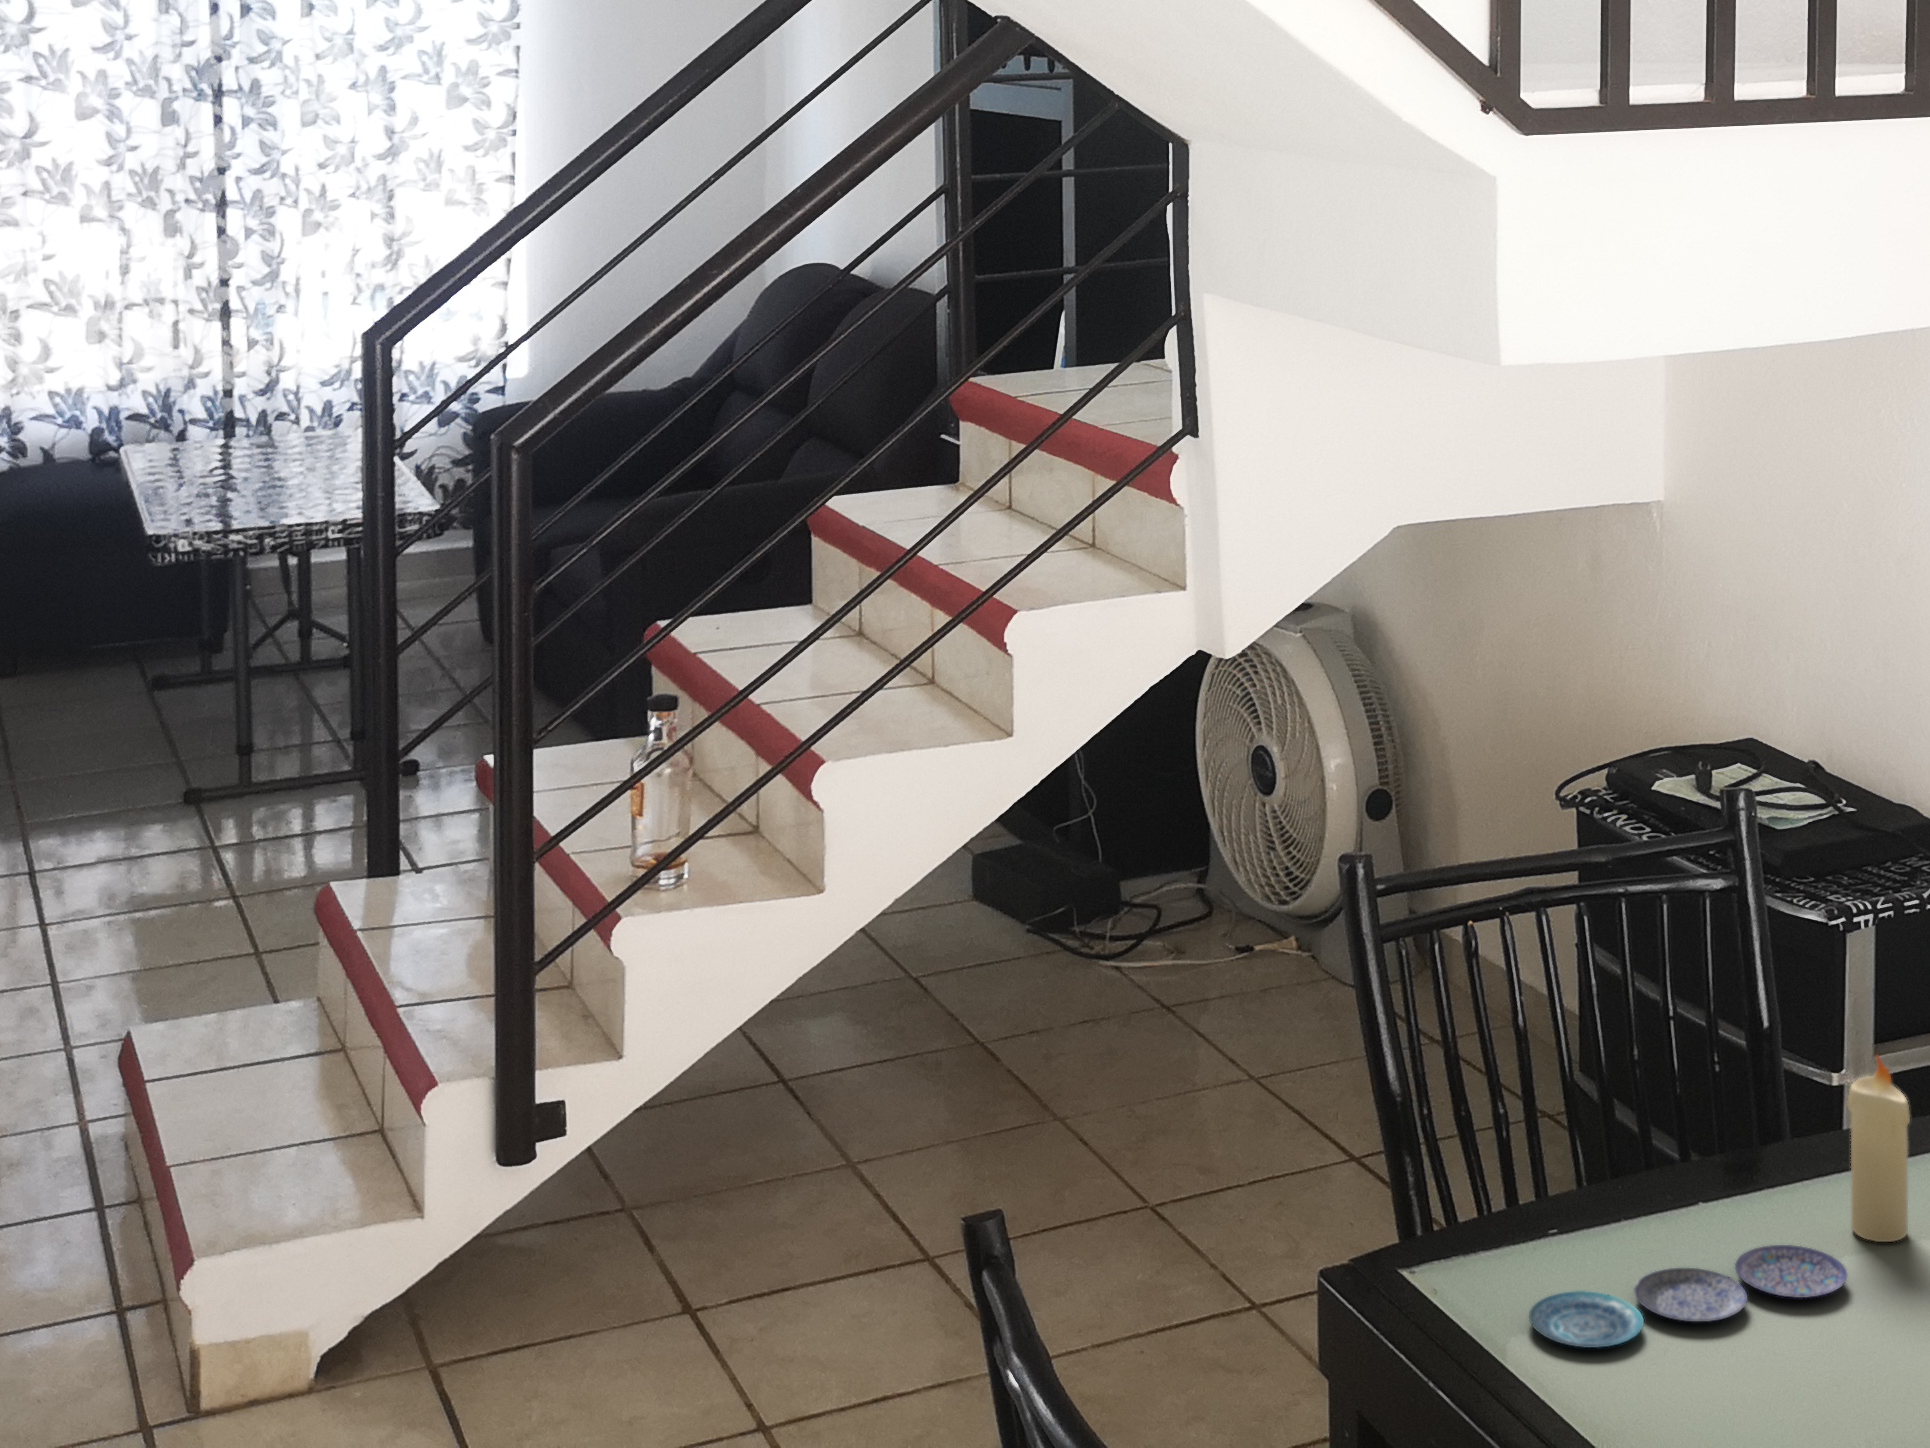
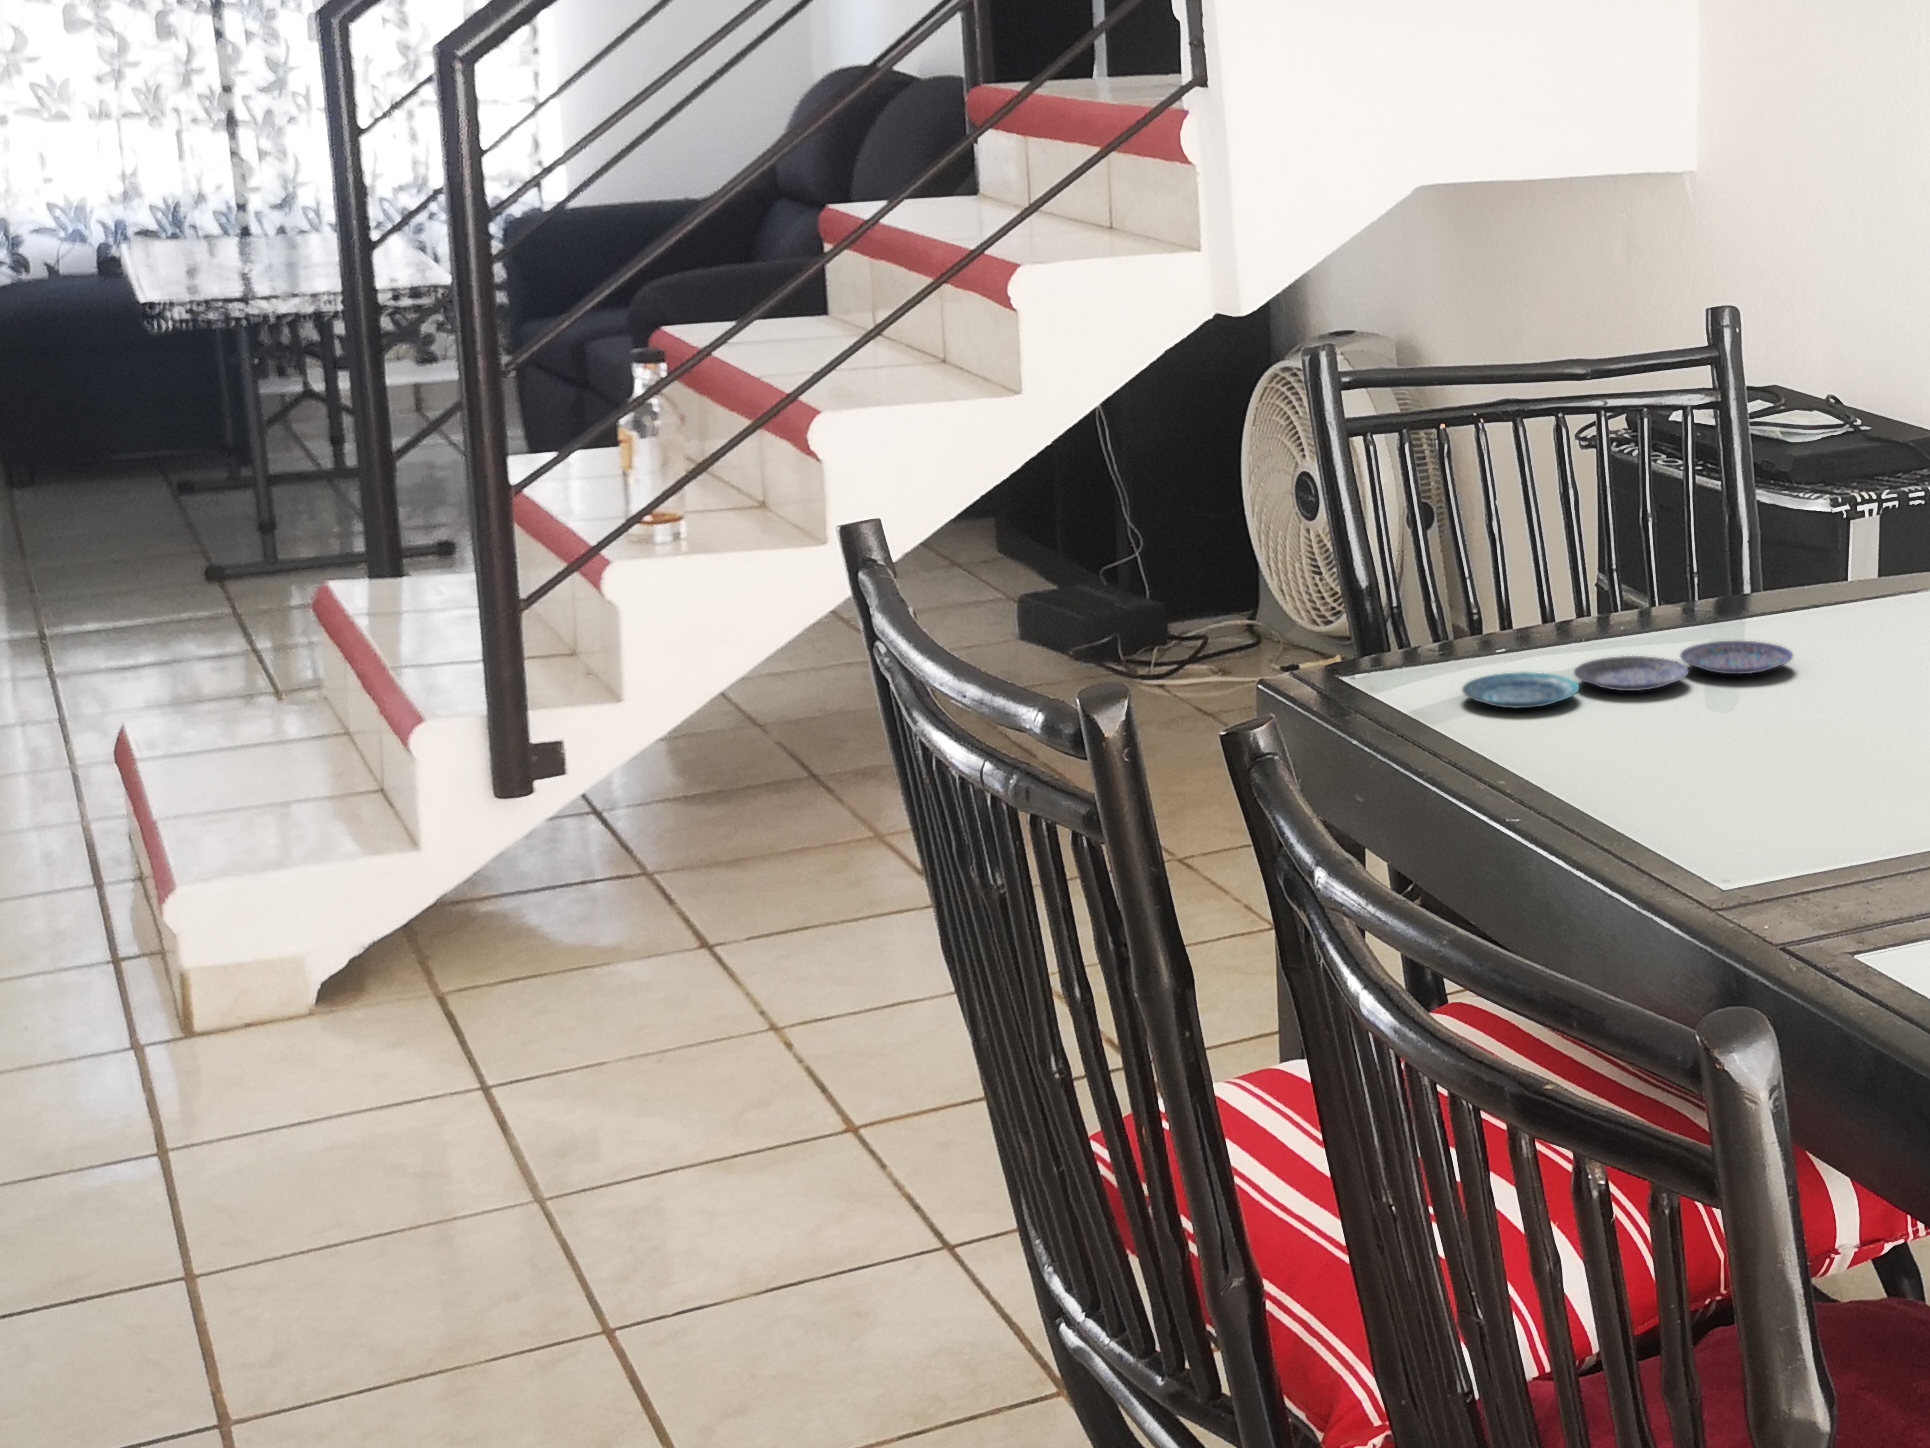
candle: present [1848,1057,1910,1242] -> none [1802,457,1865,642]

